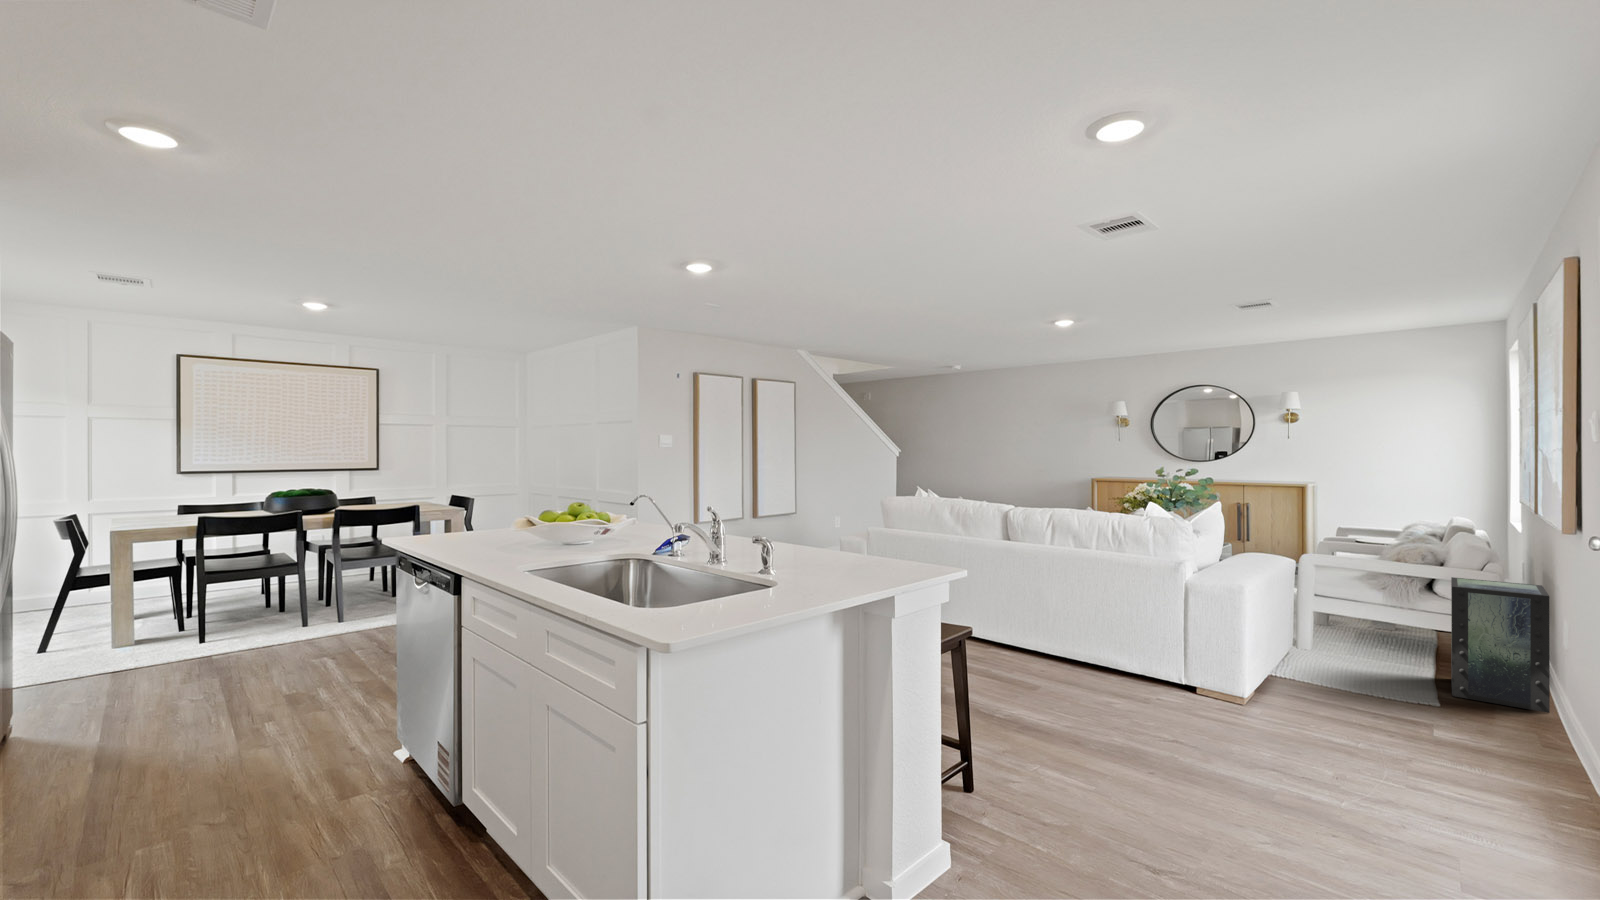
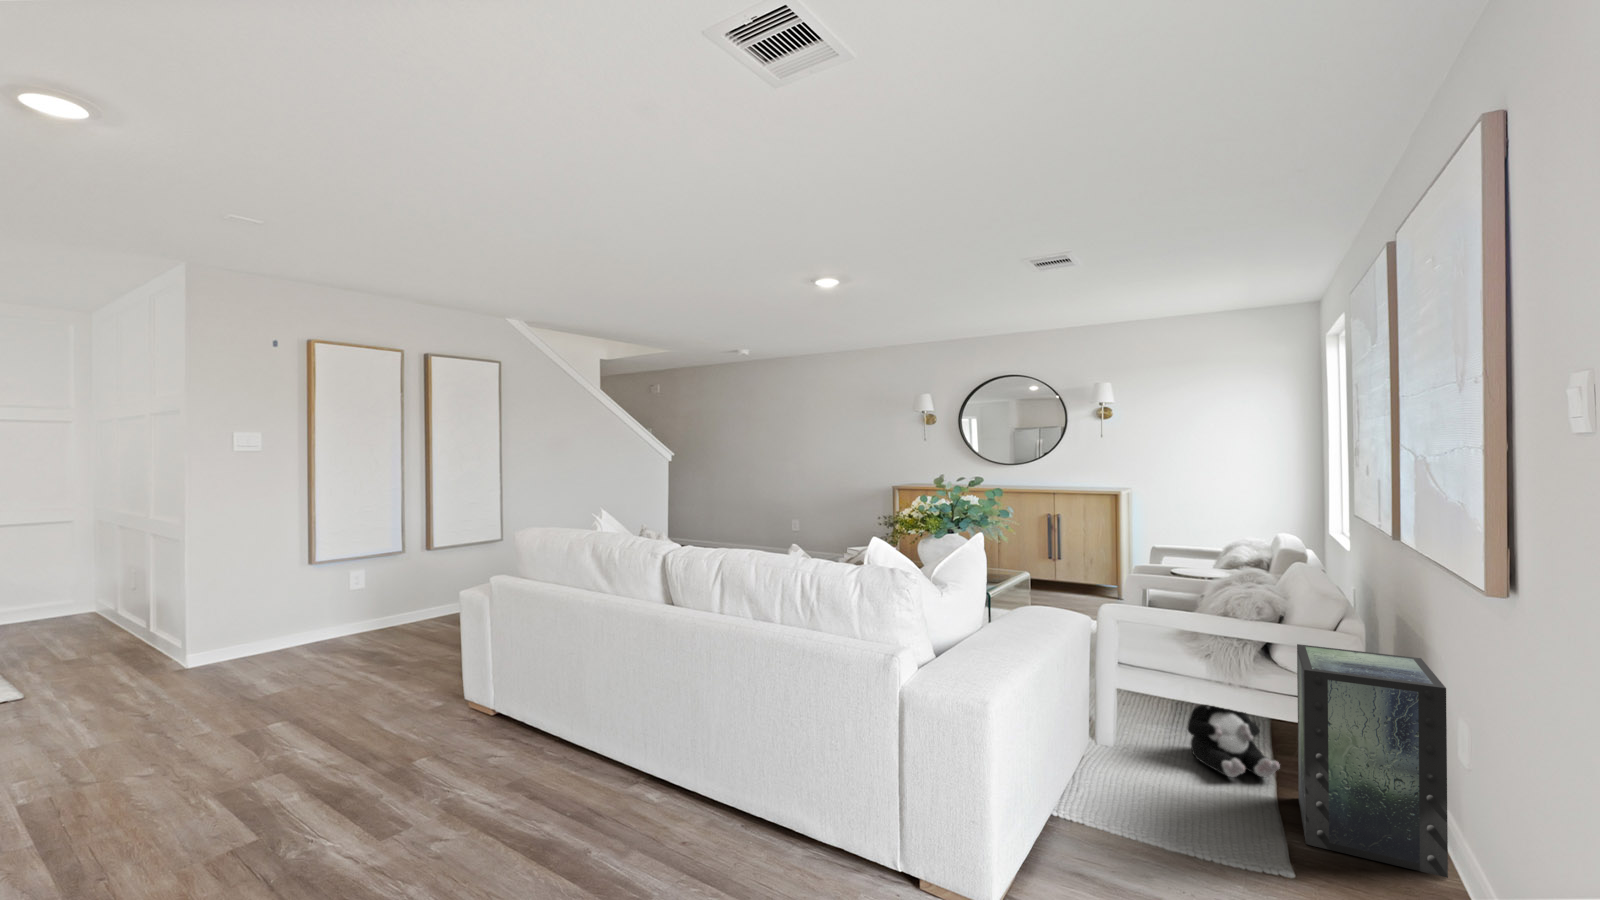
plush toy: none [1369,604,1439,668] -> present [1187,705,1280,777]

